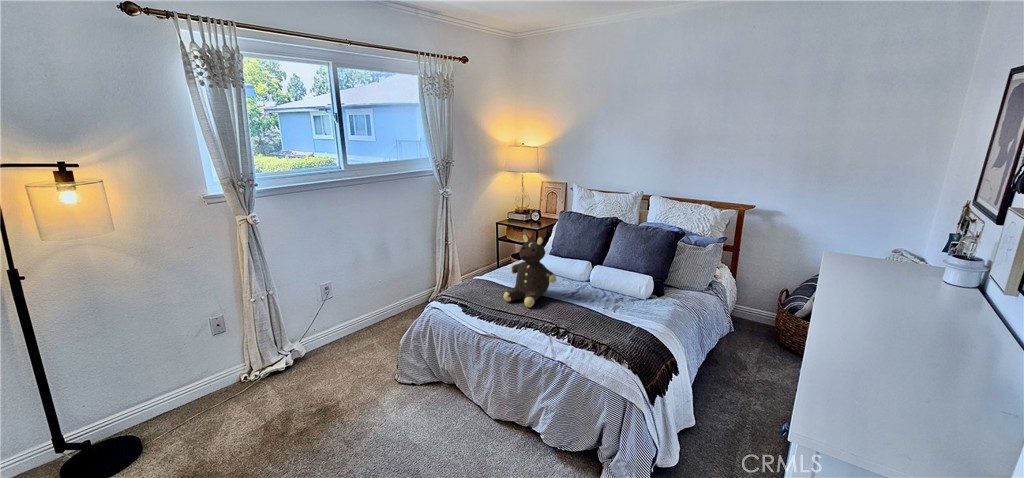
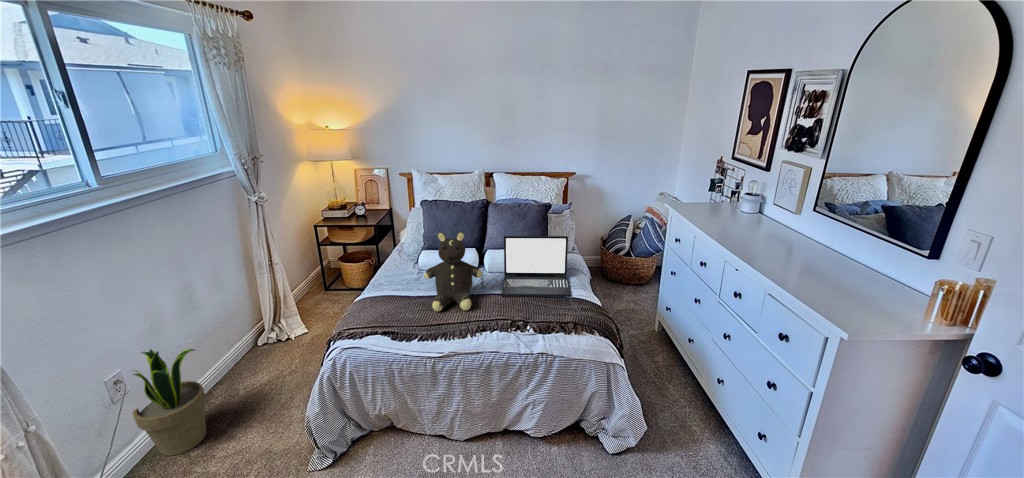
laptop: none [570,251,656,326] -> present [502,236,571,297]
potted plant: none [331,274,372,349] -> present [133,349,206,456]

